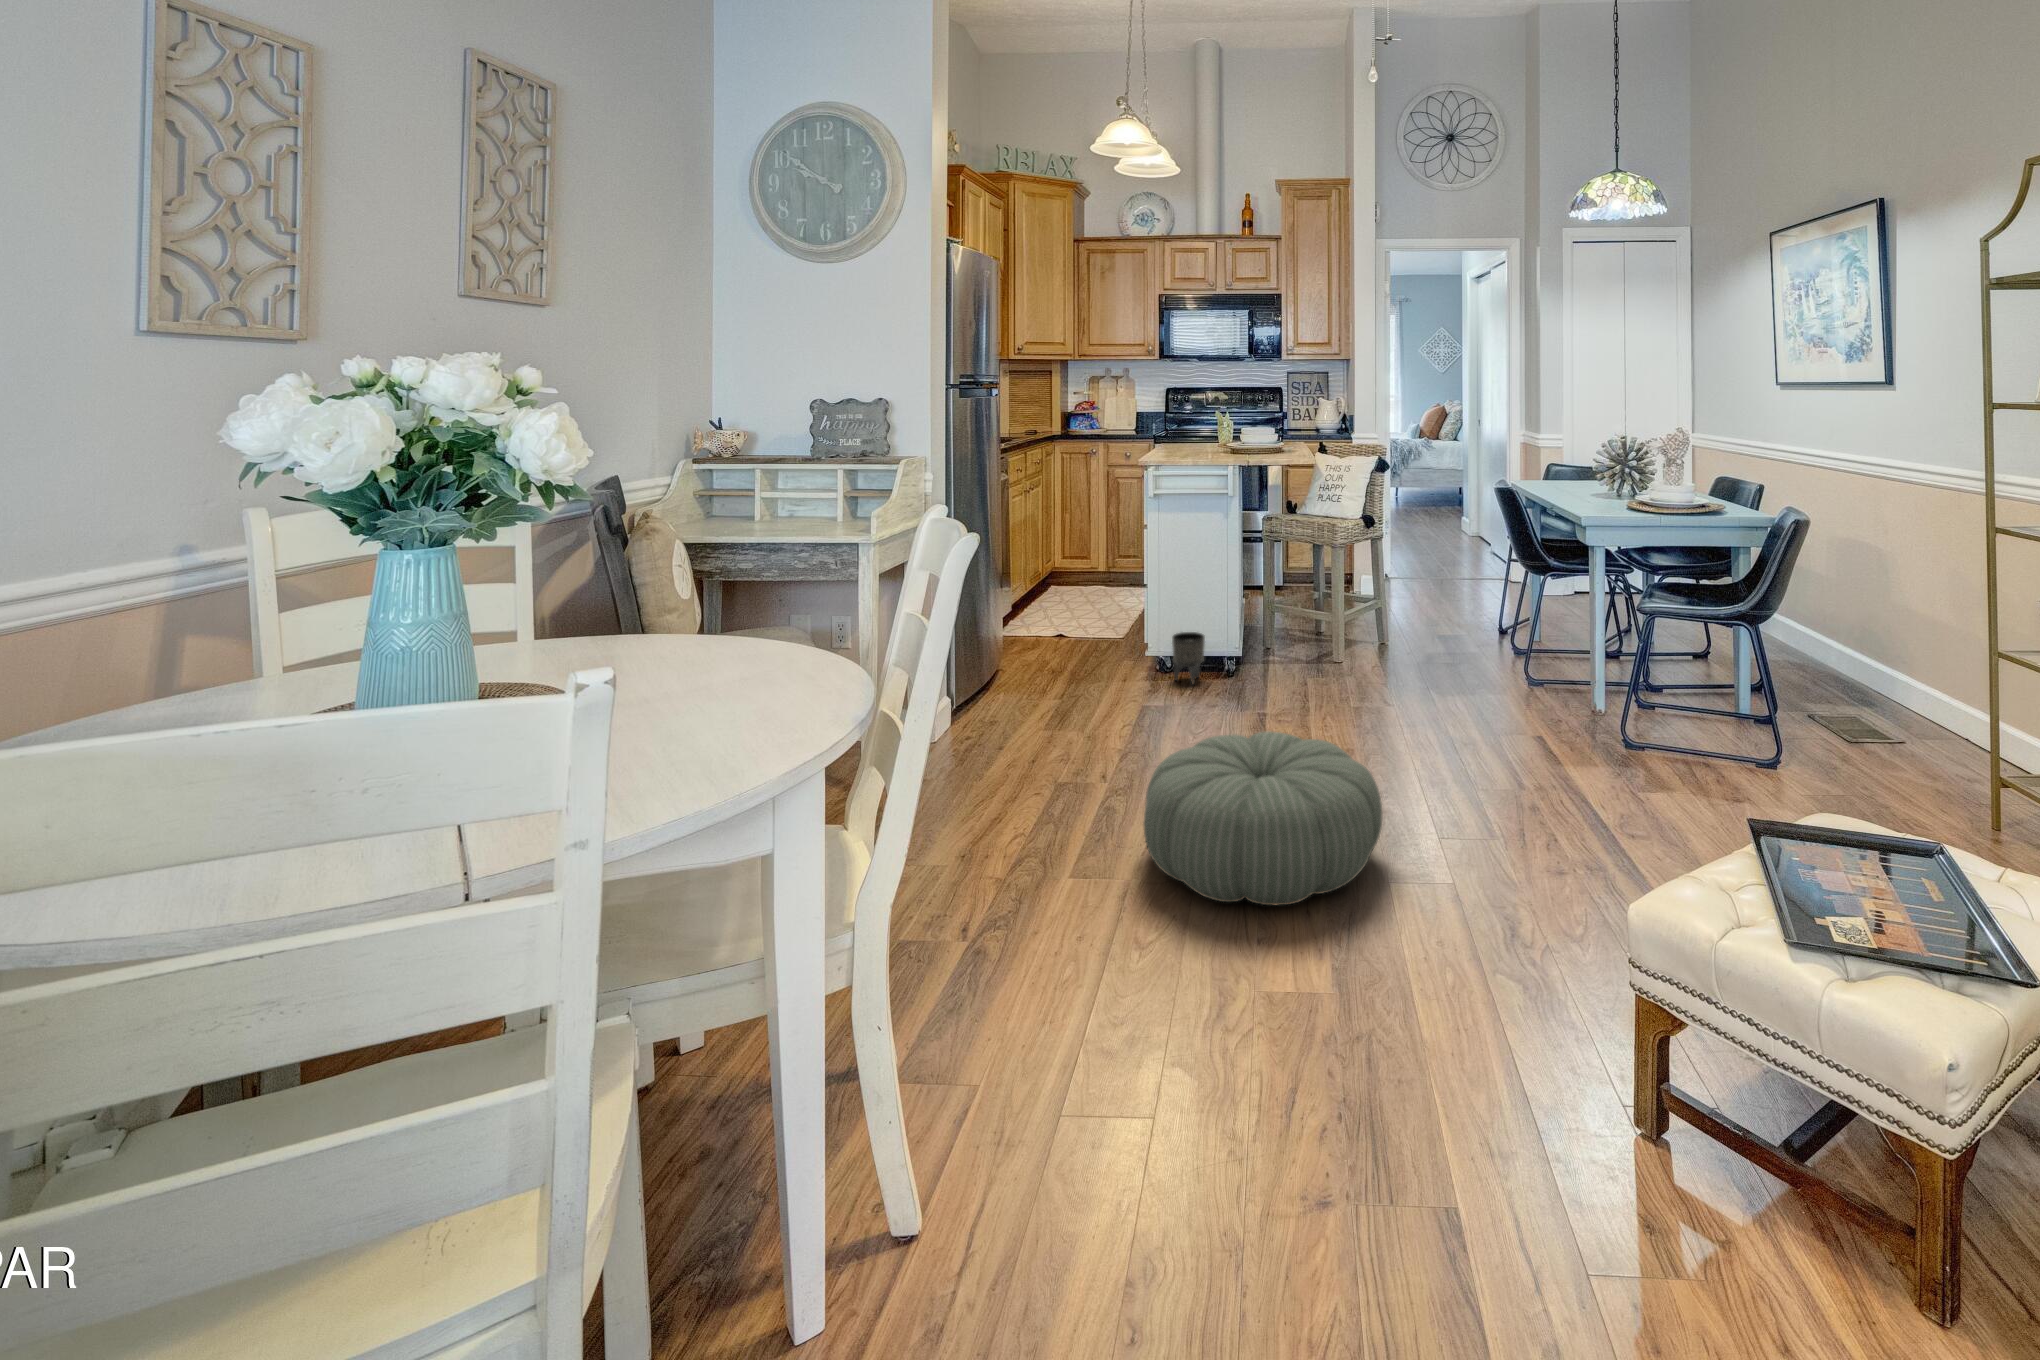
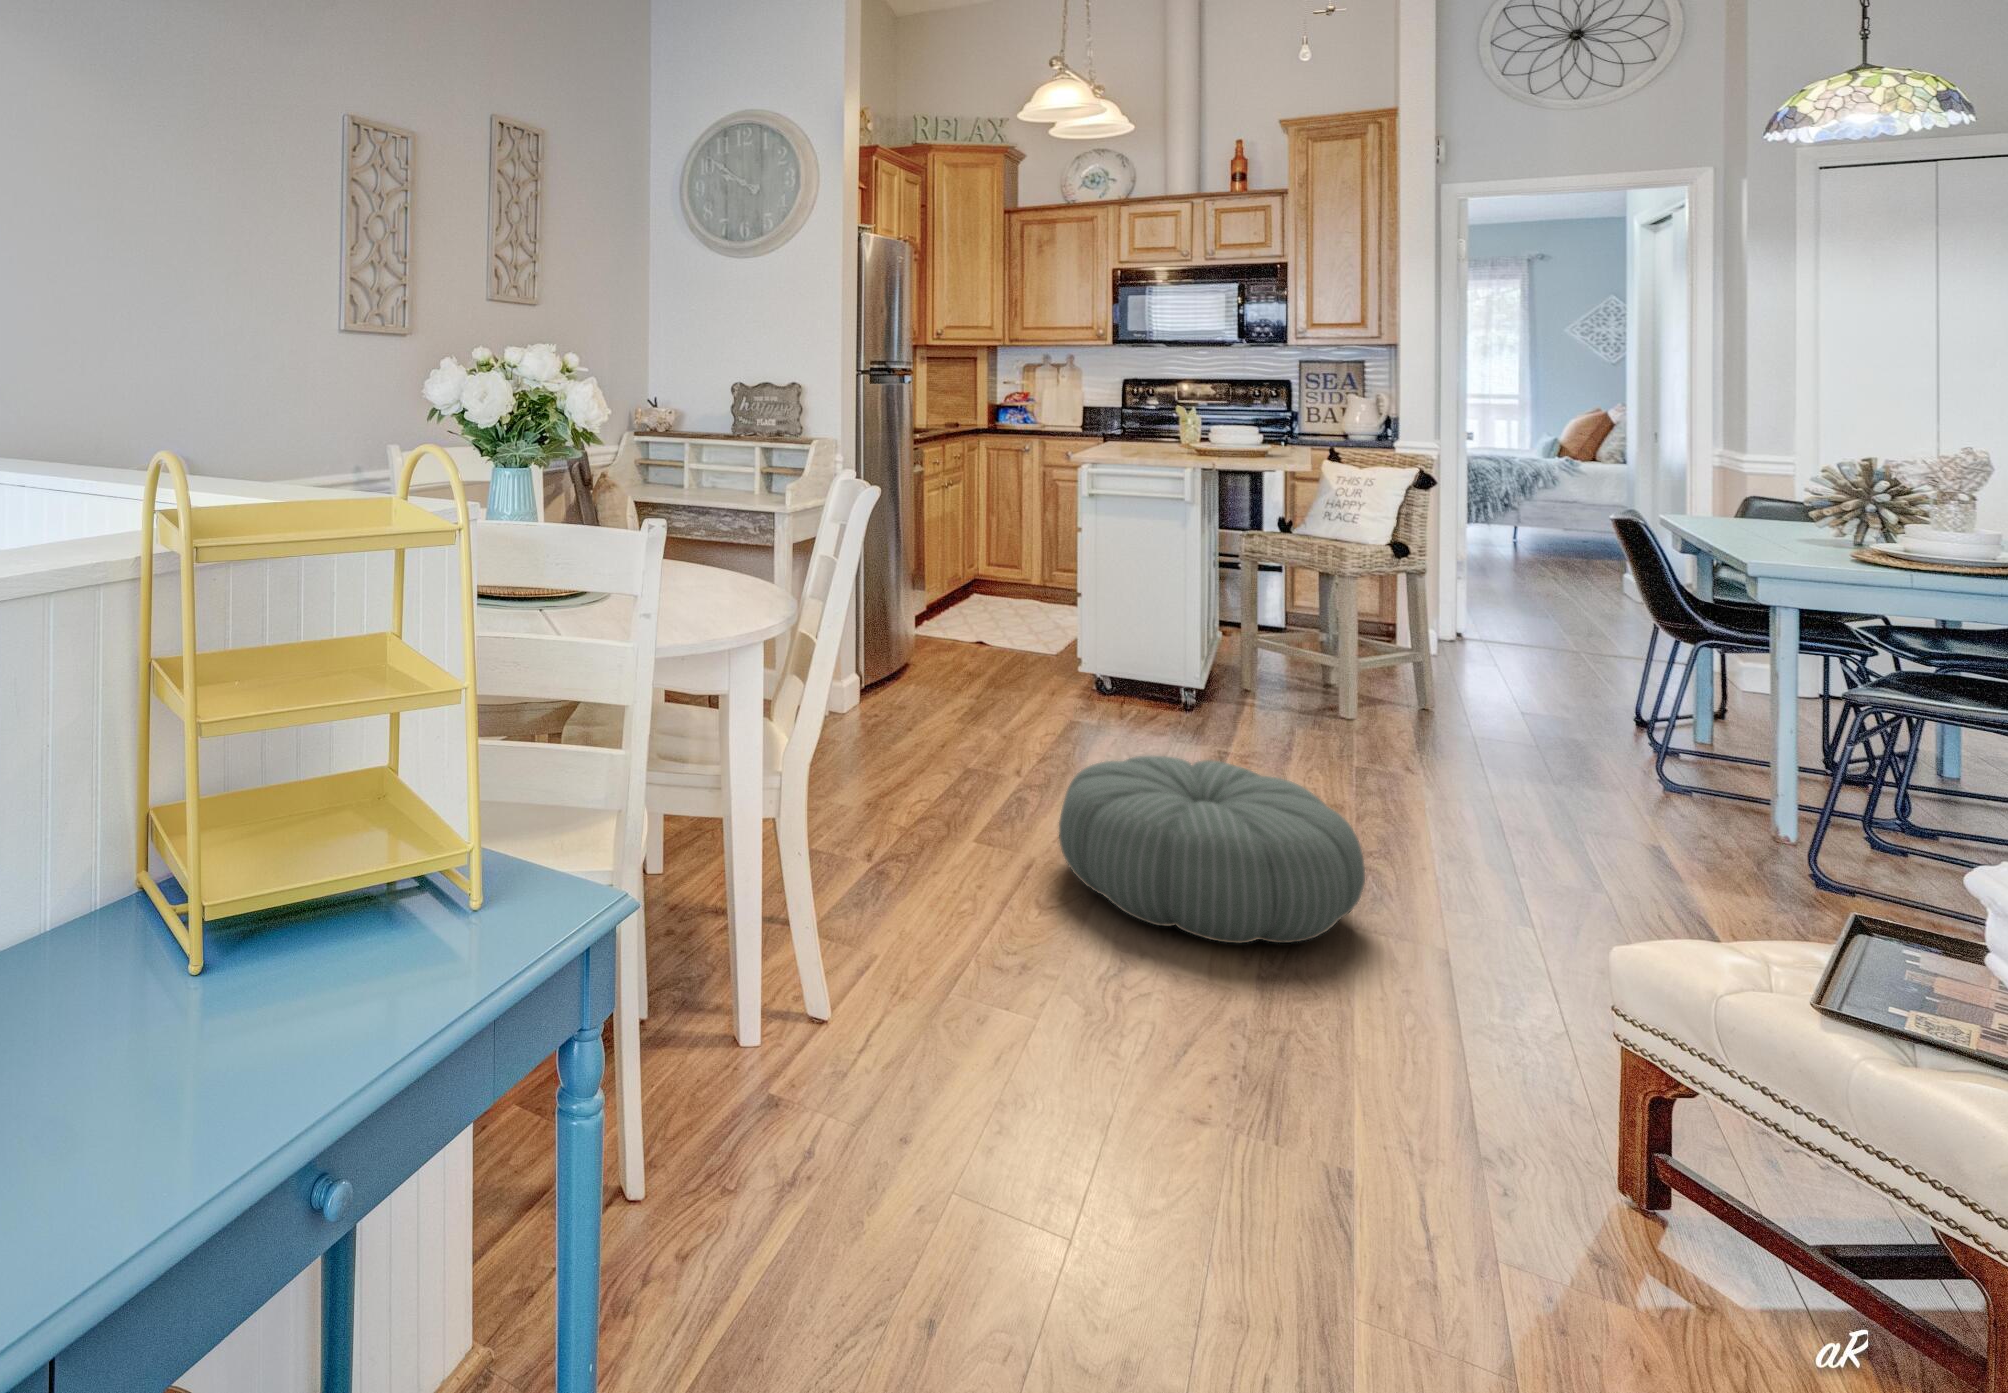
planter: present [1172,632,1205,685] -> none [1116,656,1158,717]

